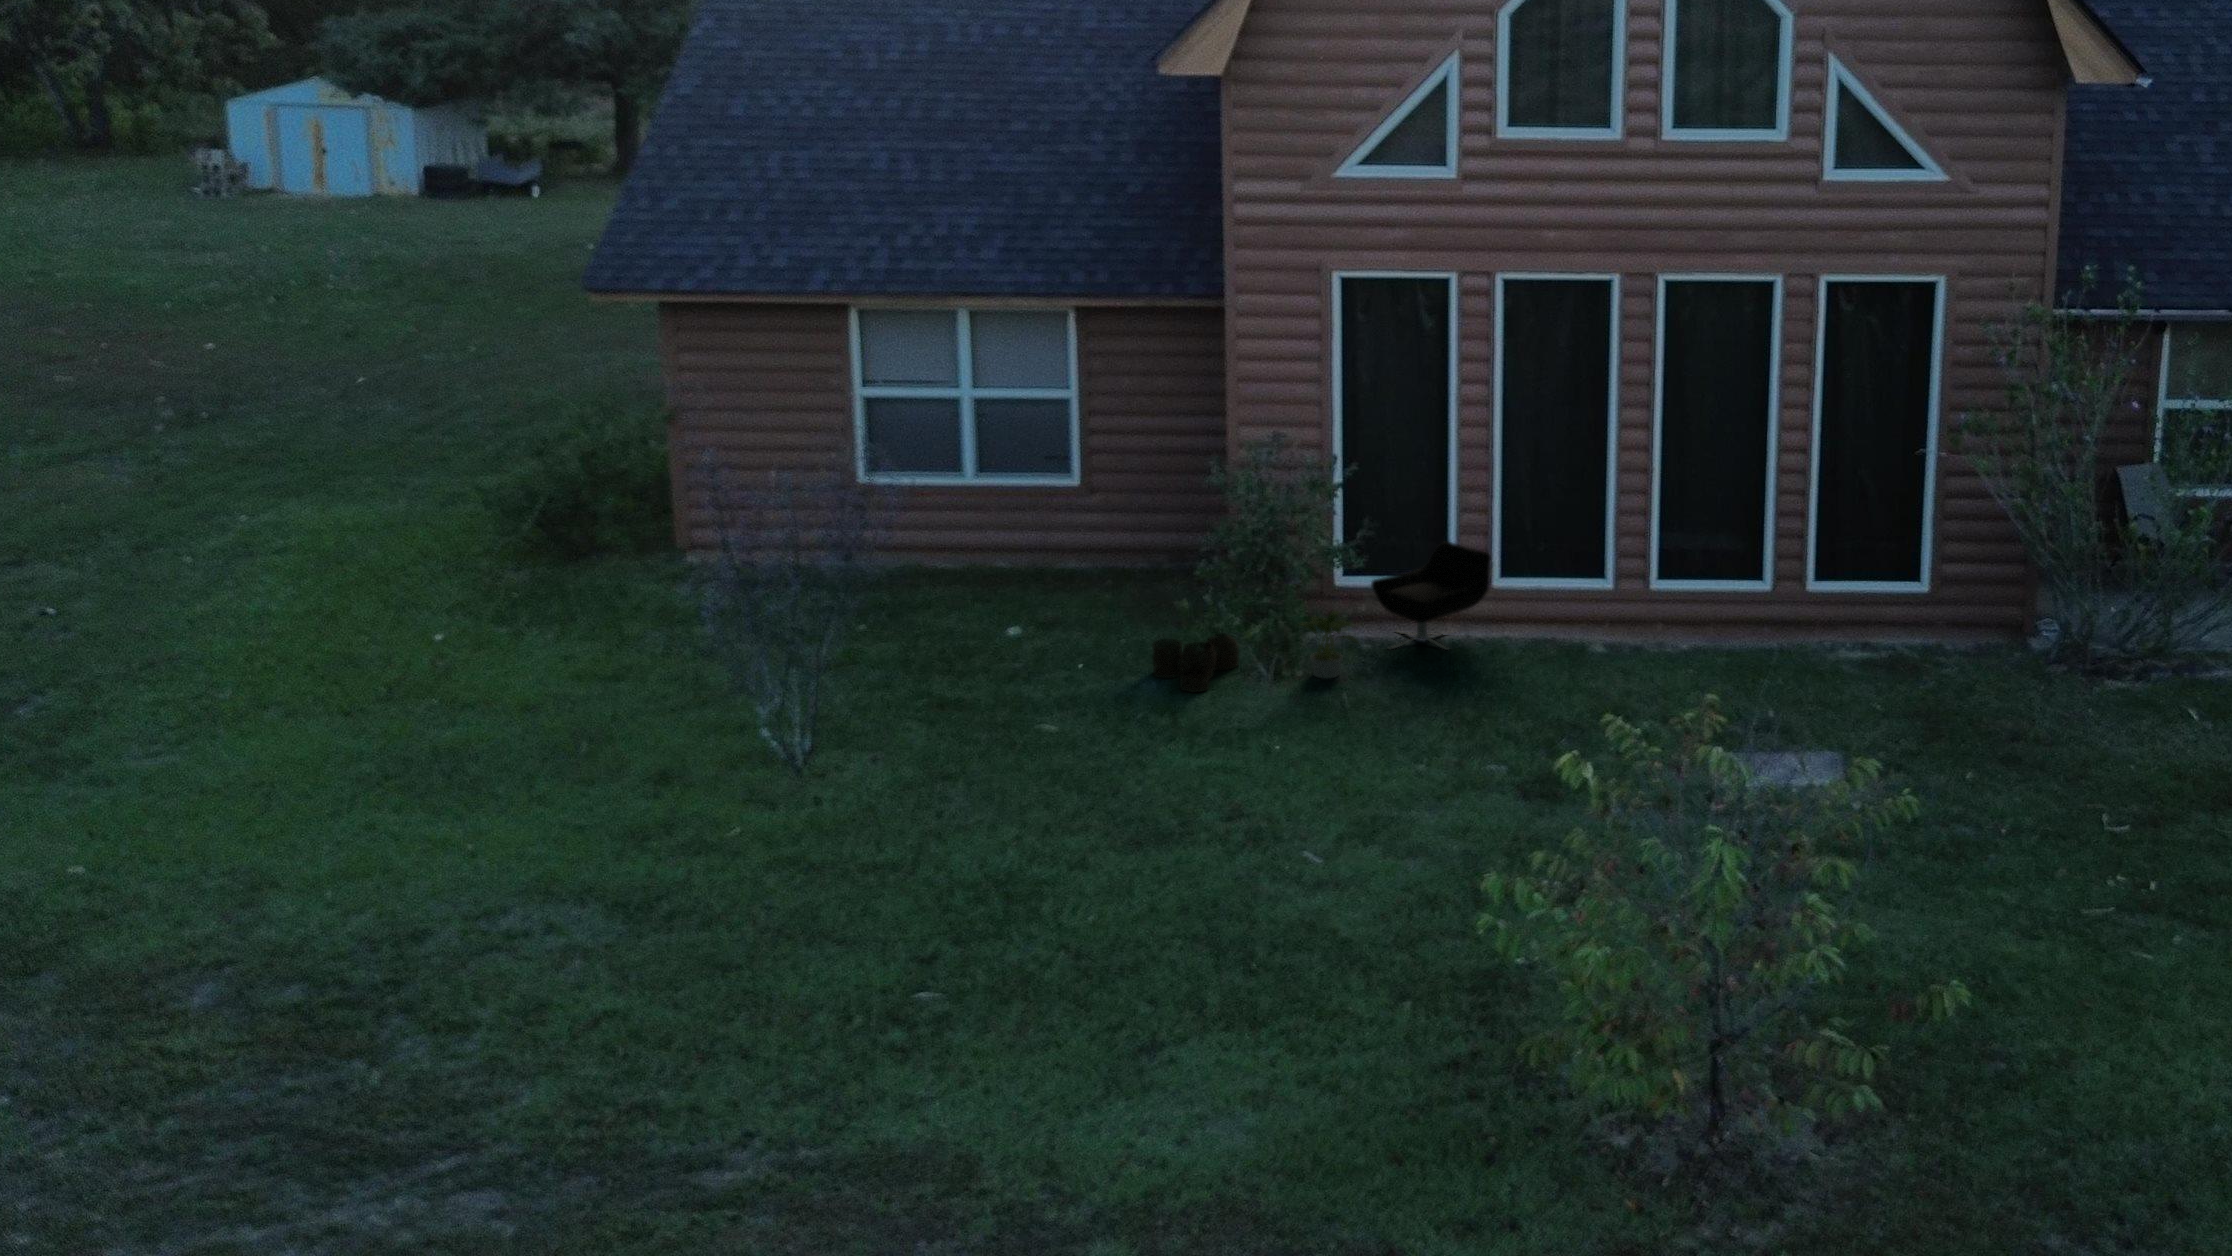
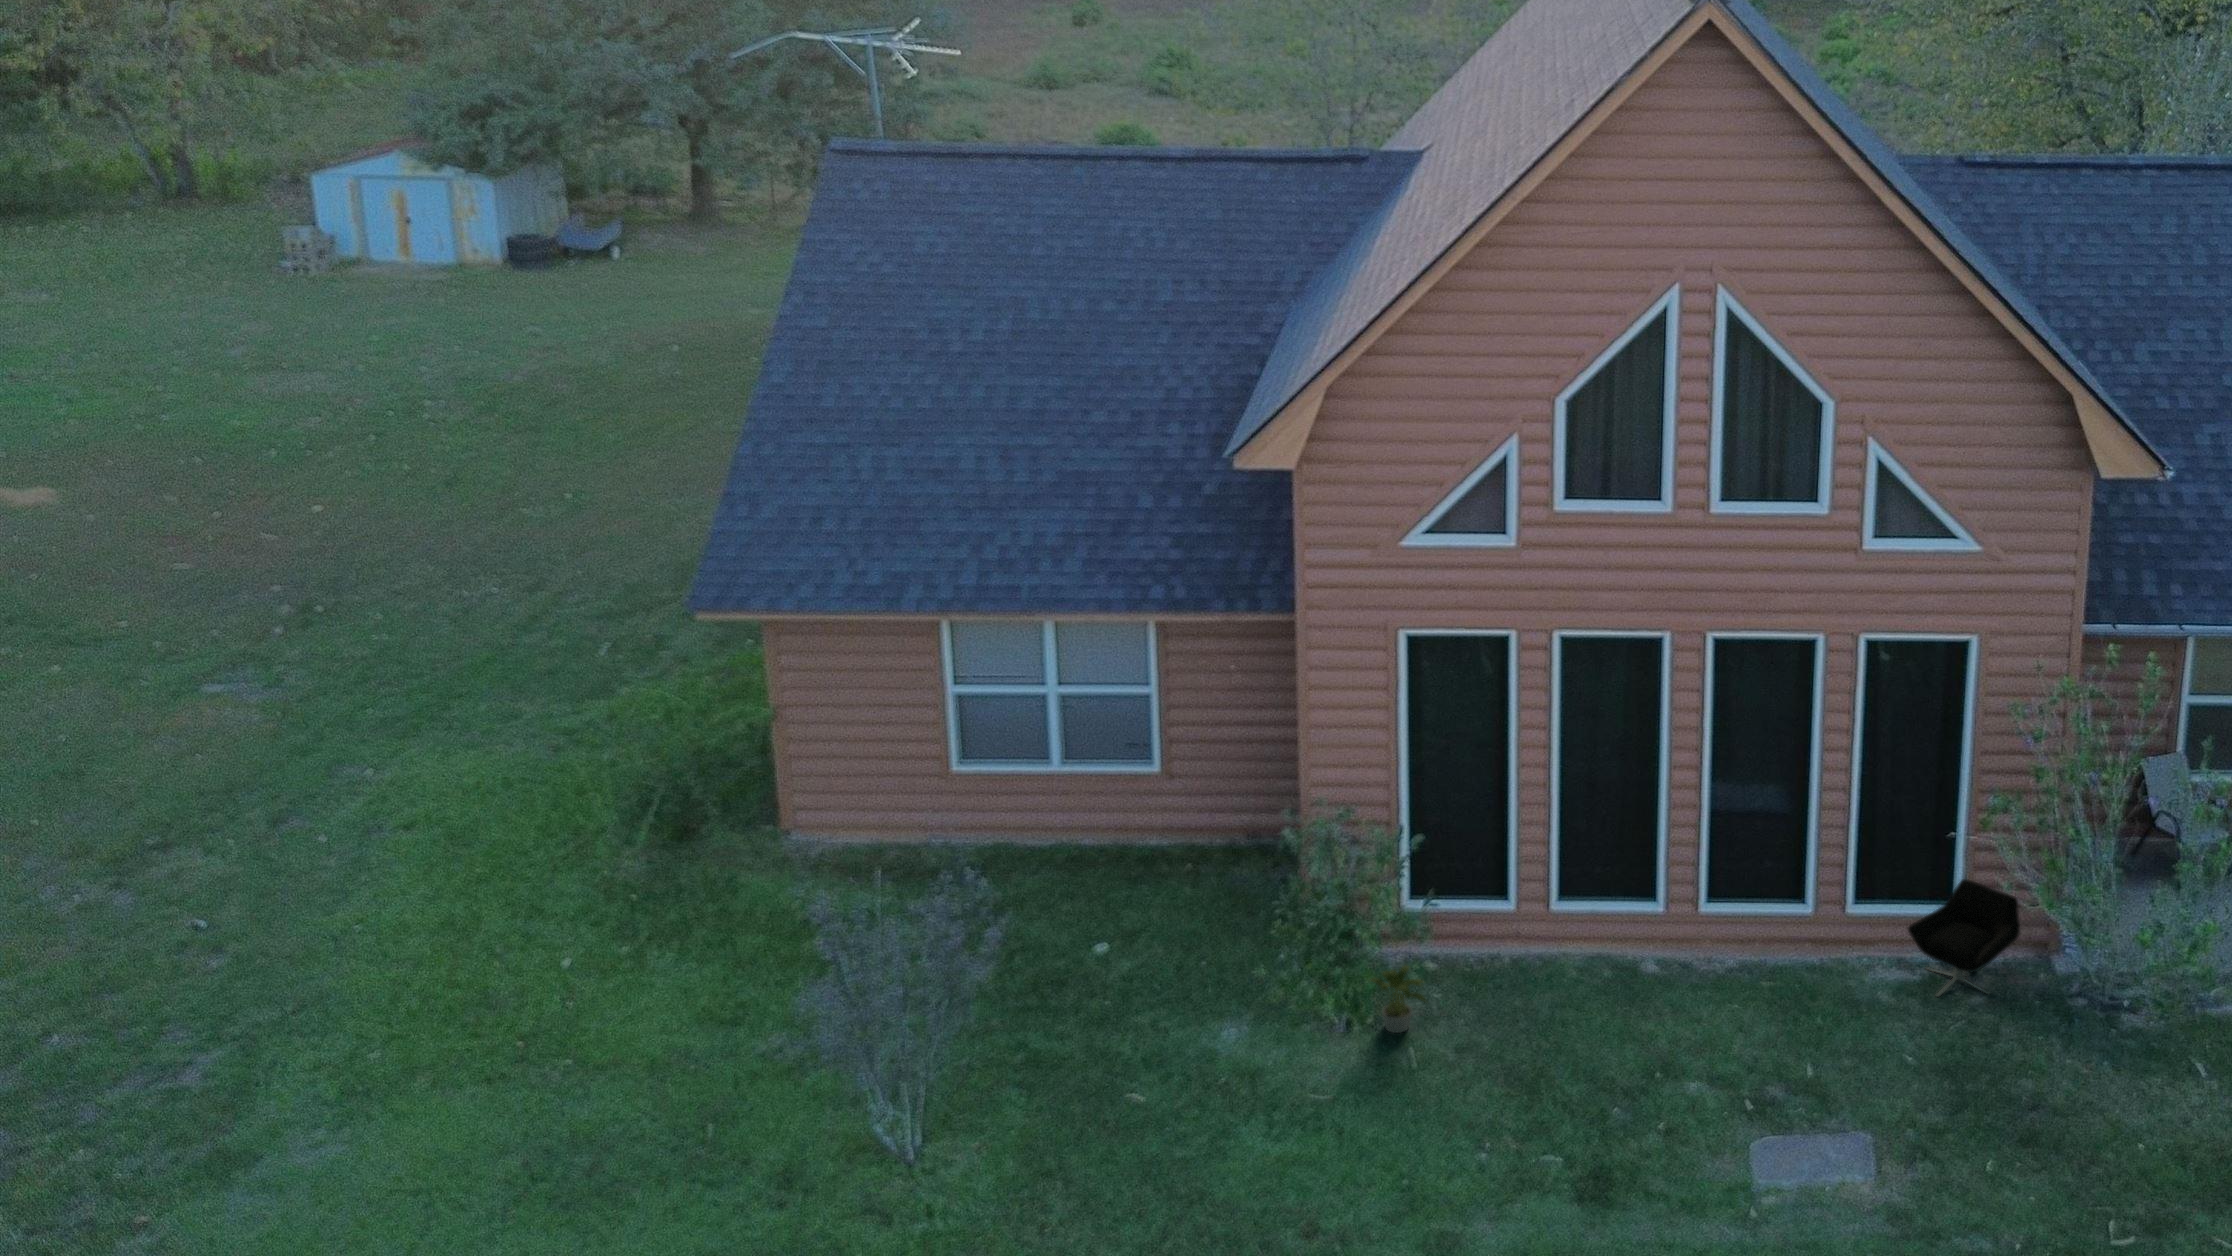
lounge chair: present [1371,541,1490,650] -> present [1908,879,2020,996]
woven basket: present [1152,629,1239,692] -> none [1235,981,1316,1056]

